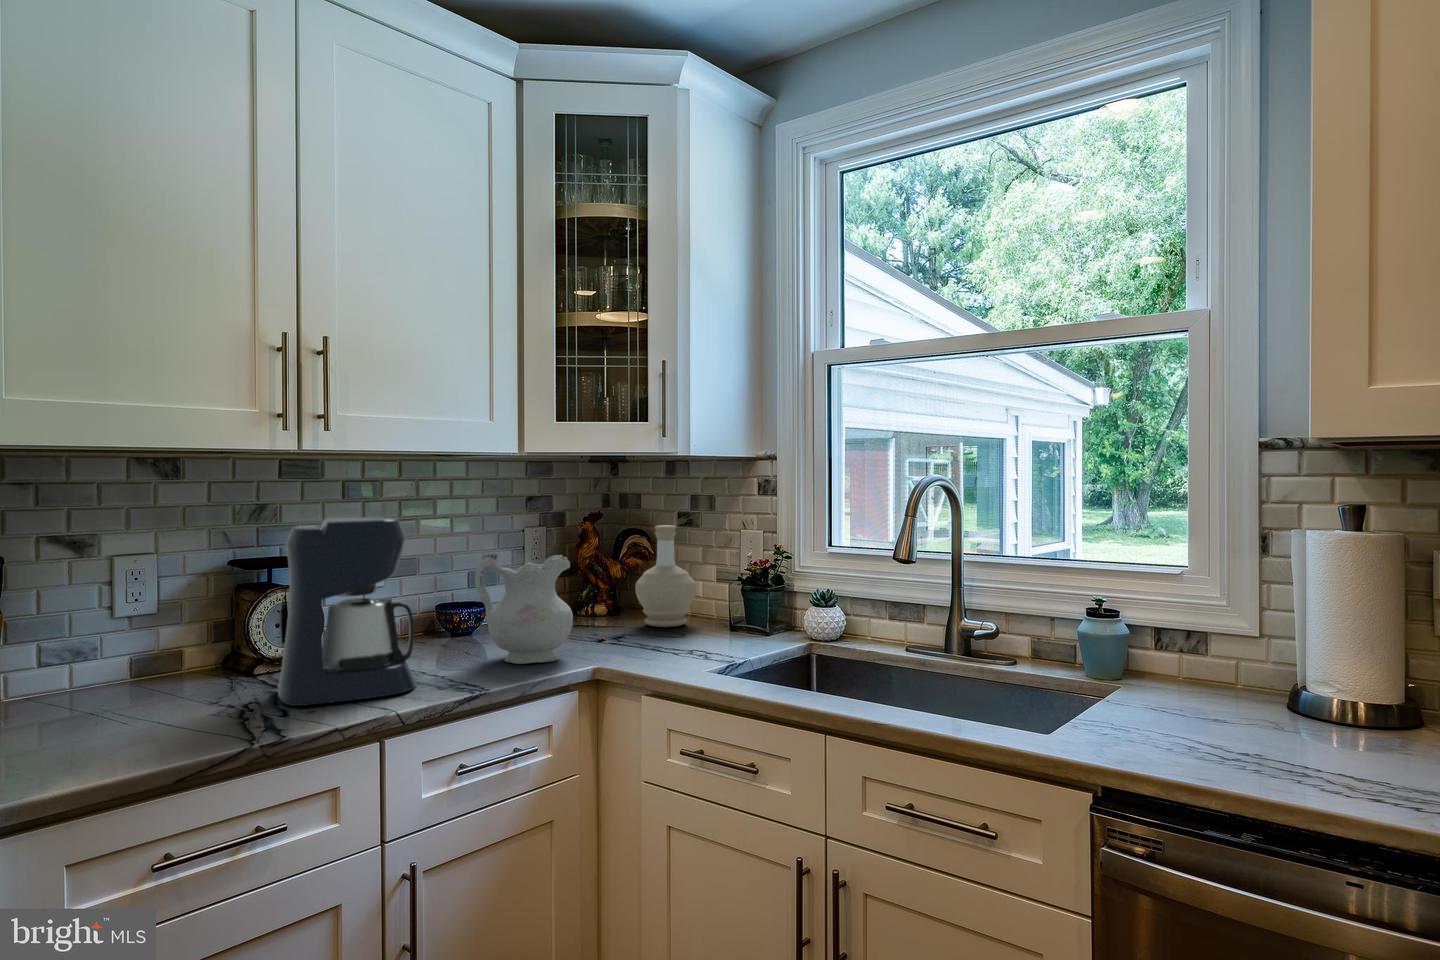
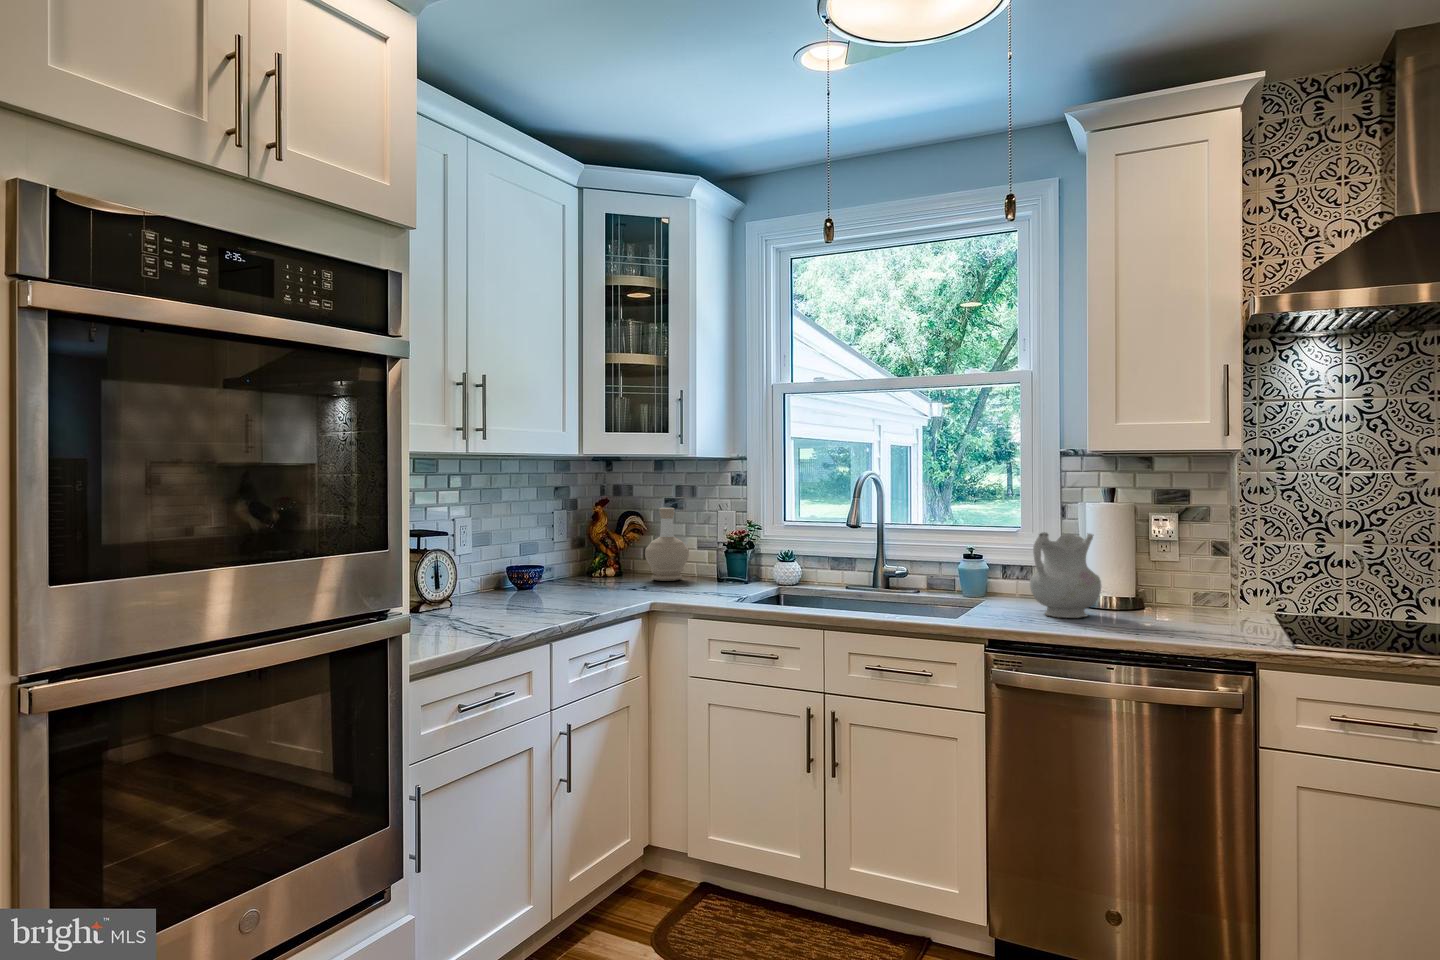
coffee maker: present [278,518,416,706] -> none [457,500,549,624]
ceramic pitcher: present [475,553,573,664] -> present [1030,532,1101,618]

